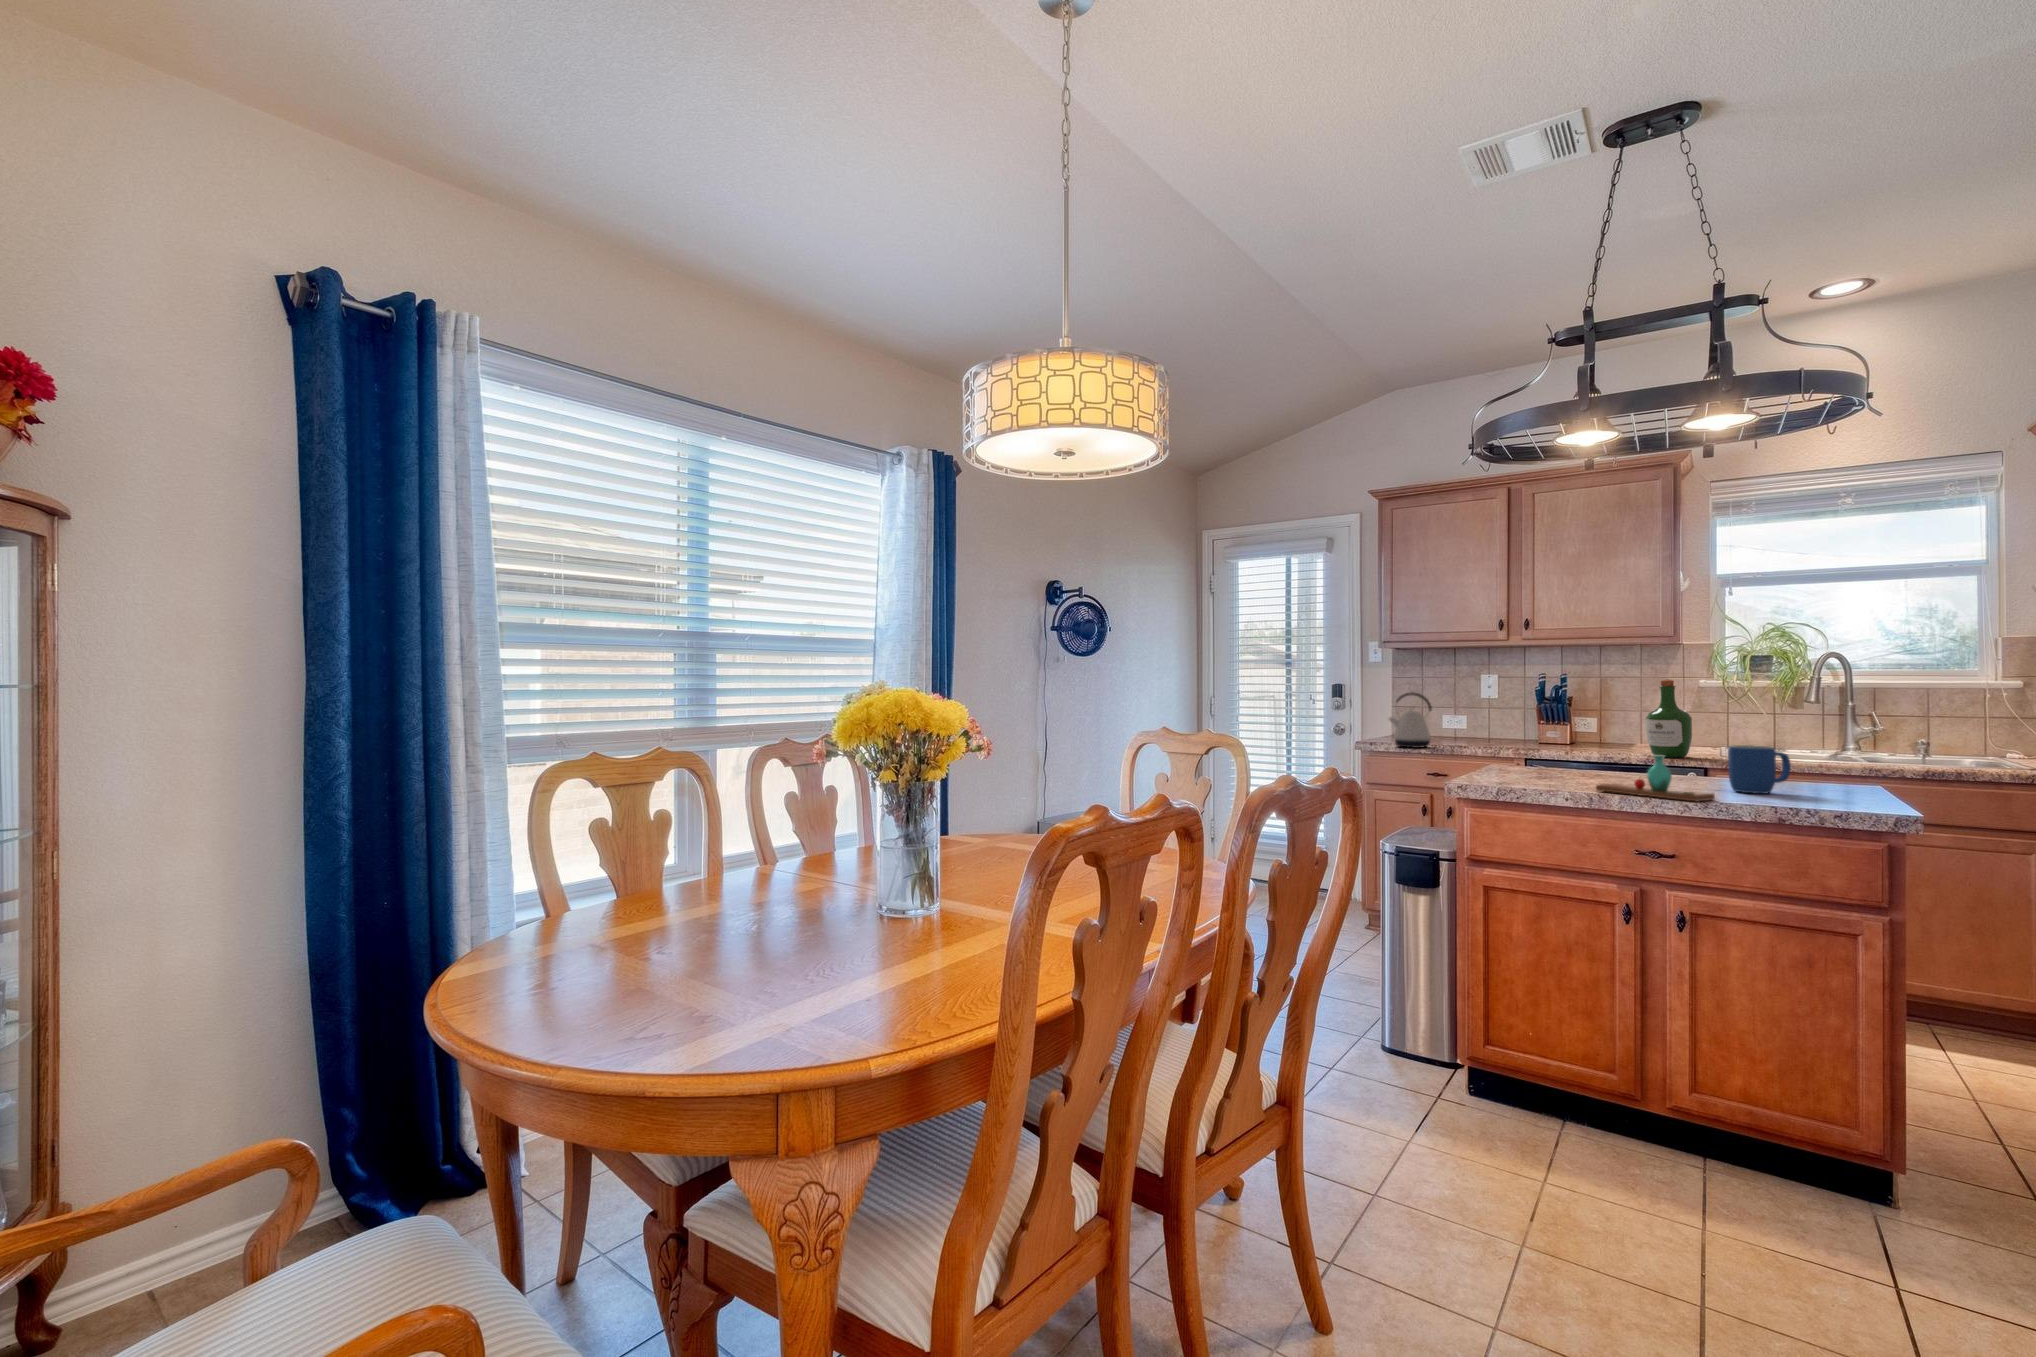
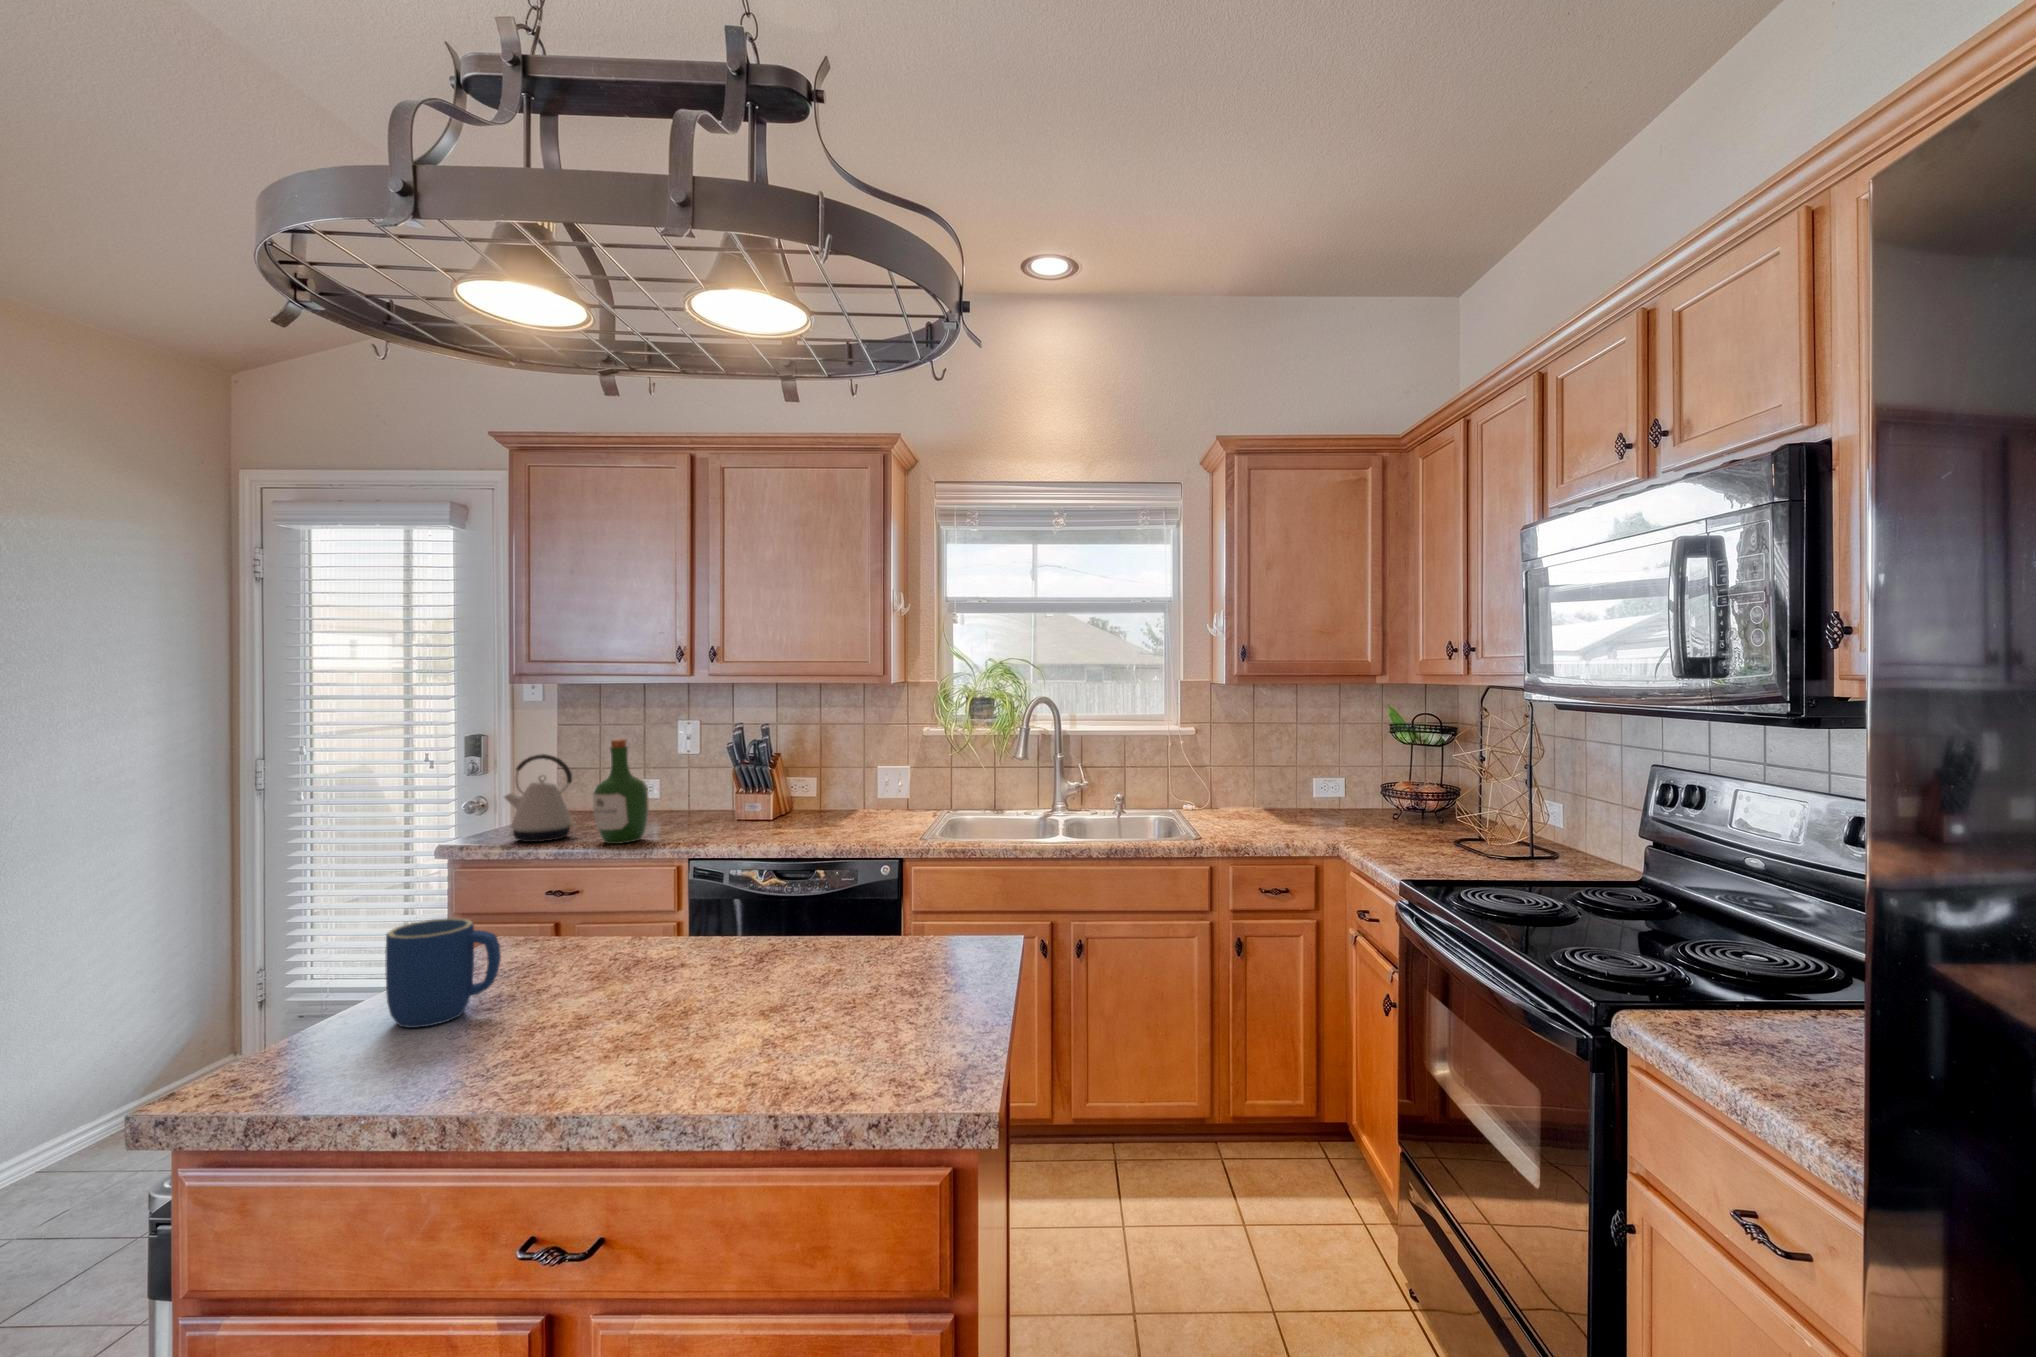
wine bottle: present [1646,679,1692,758] -> present [592,738,649,844]
mug: present [1728,745,1791,794] -> present [386,918,501,1028]
vase: present [1596,755,1715,802] -> none [510,976,707,1107]

